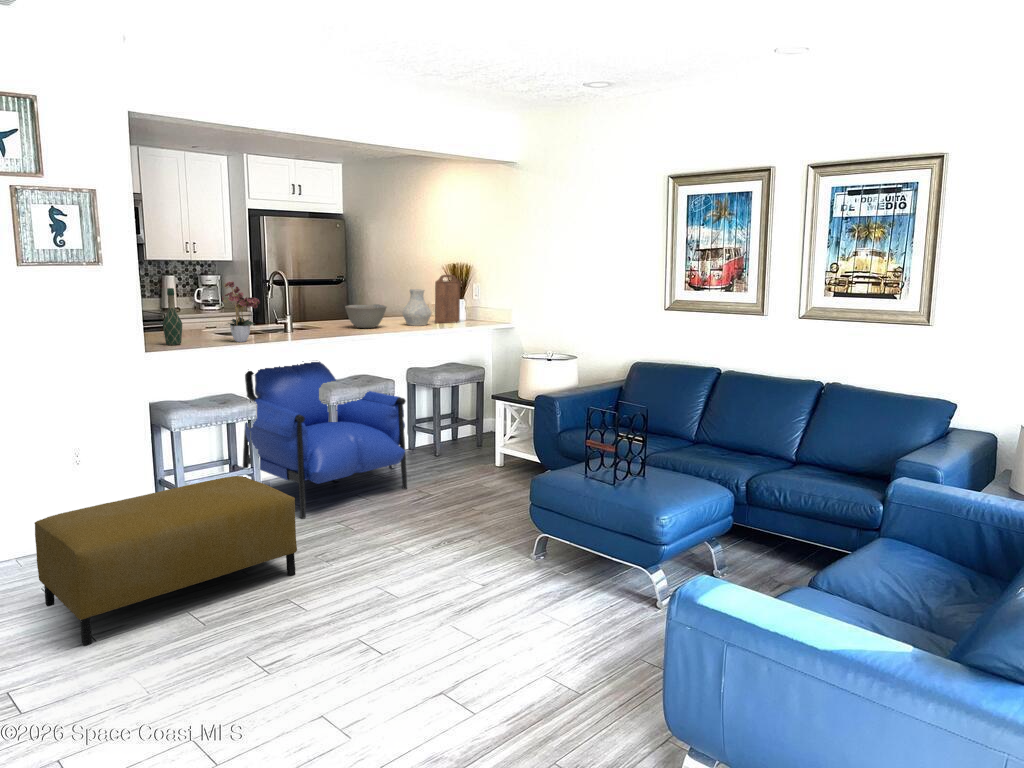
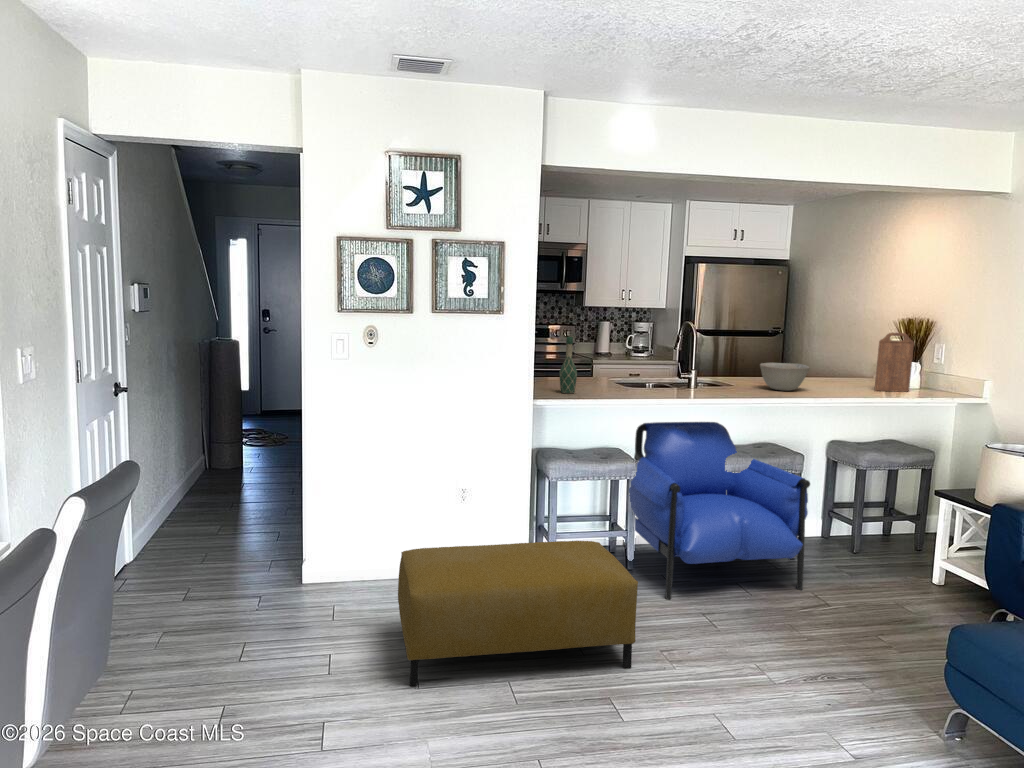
flower arrangement: present [222,282,260,342] -> none [615,329,660,396]
vase: present [402,289,431,326] -> none [831,348,869,393]

